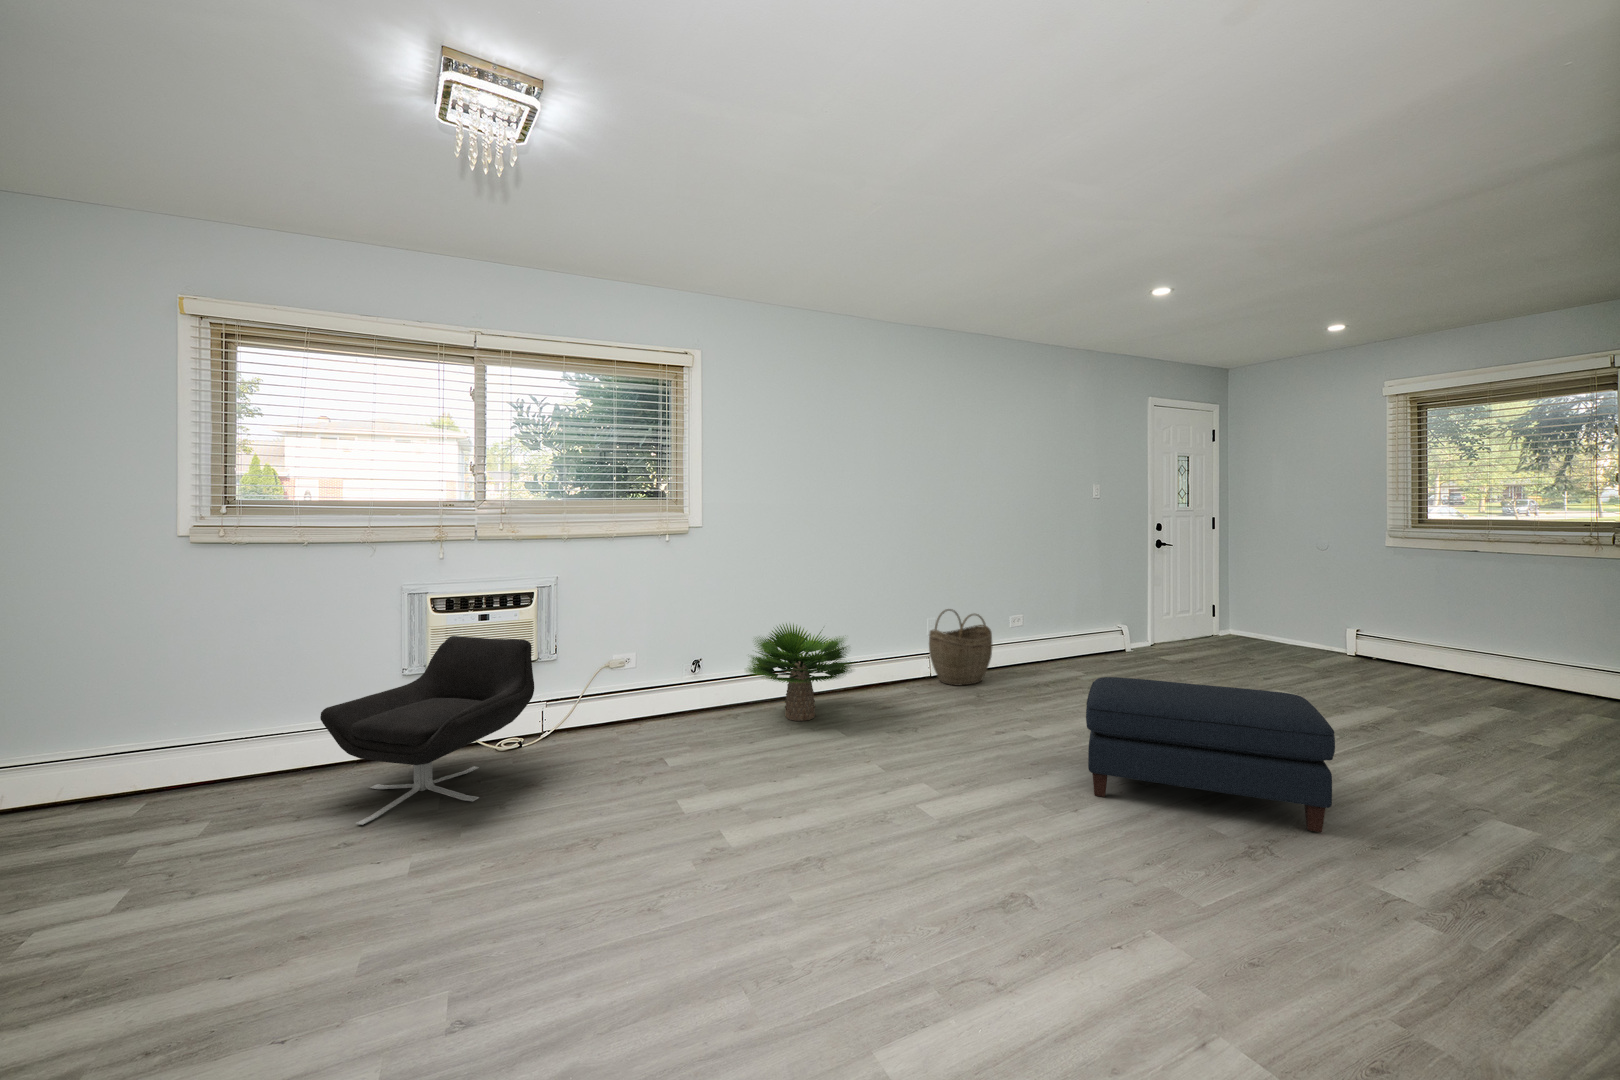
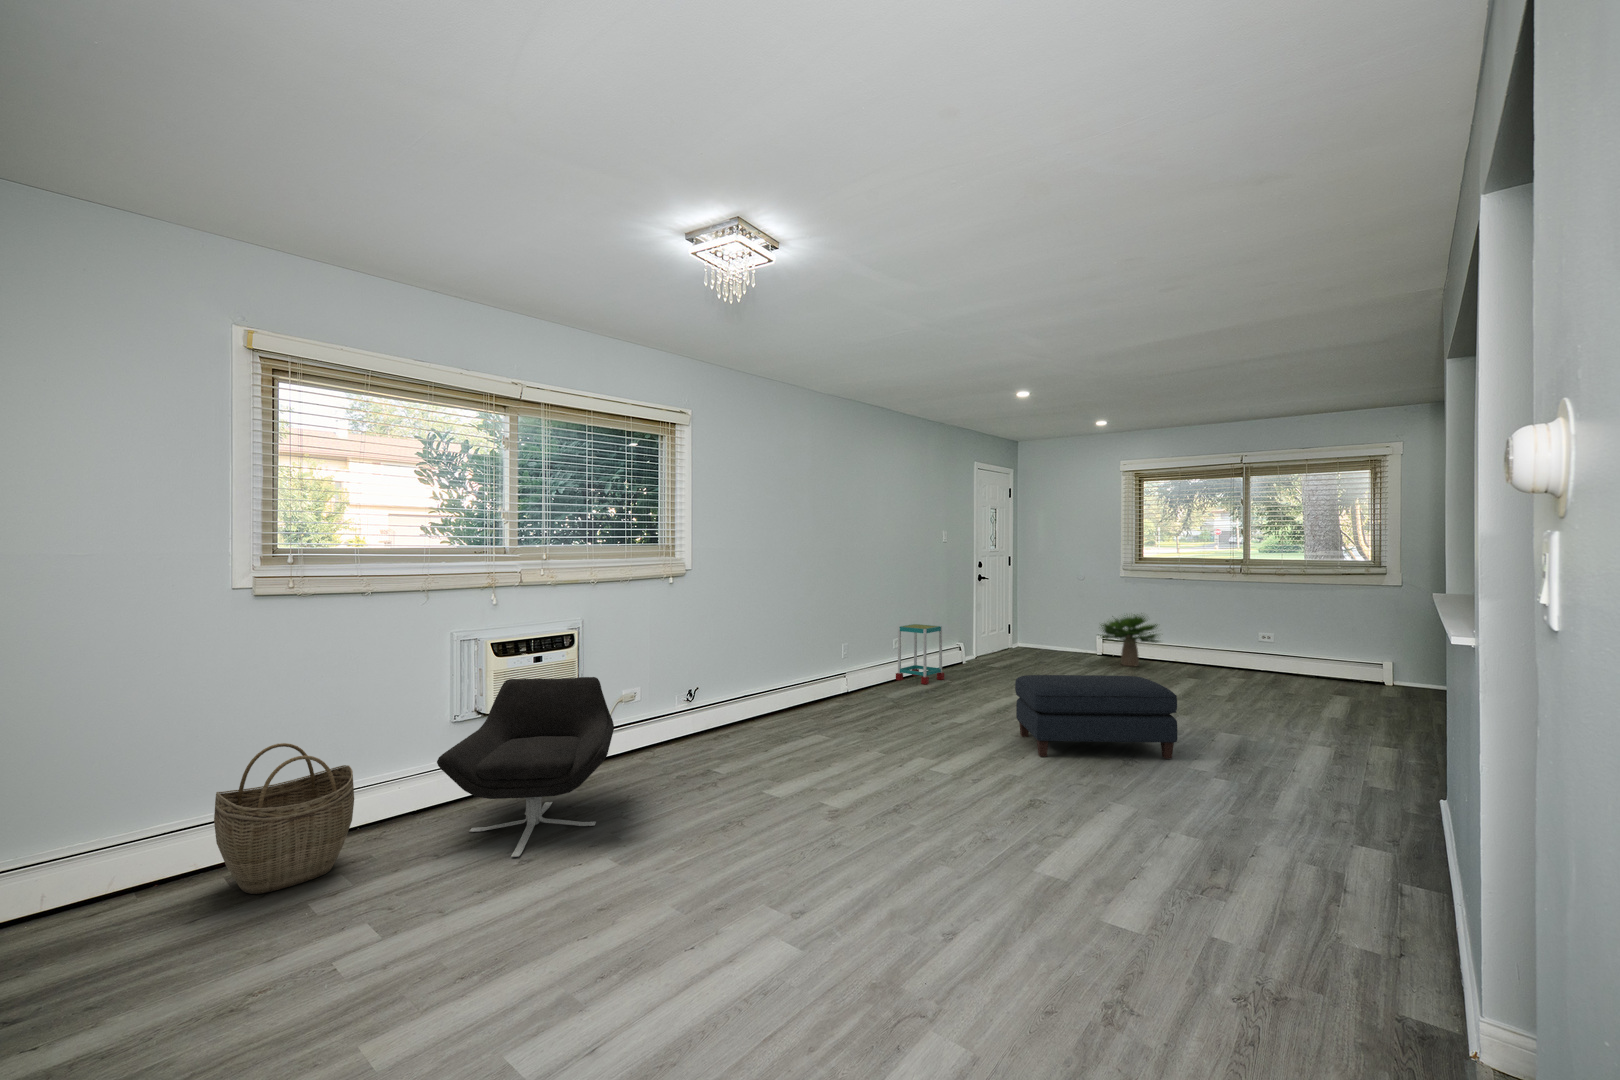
side table: none [1012,600,1077,674] -> present [896,624,944,684]
woven basket: present [929,609,992,686] -> present [214,743,354,894]
potted plant: present [748,624,852,721] -> present [1100,614,1159,666]

